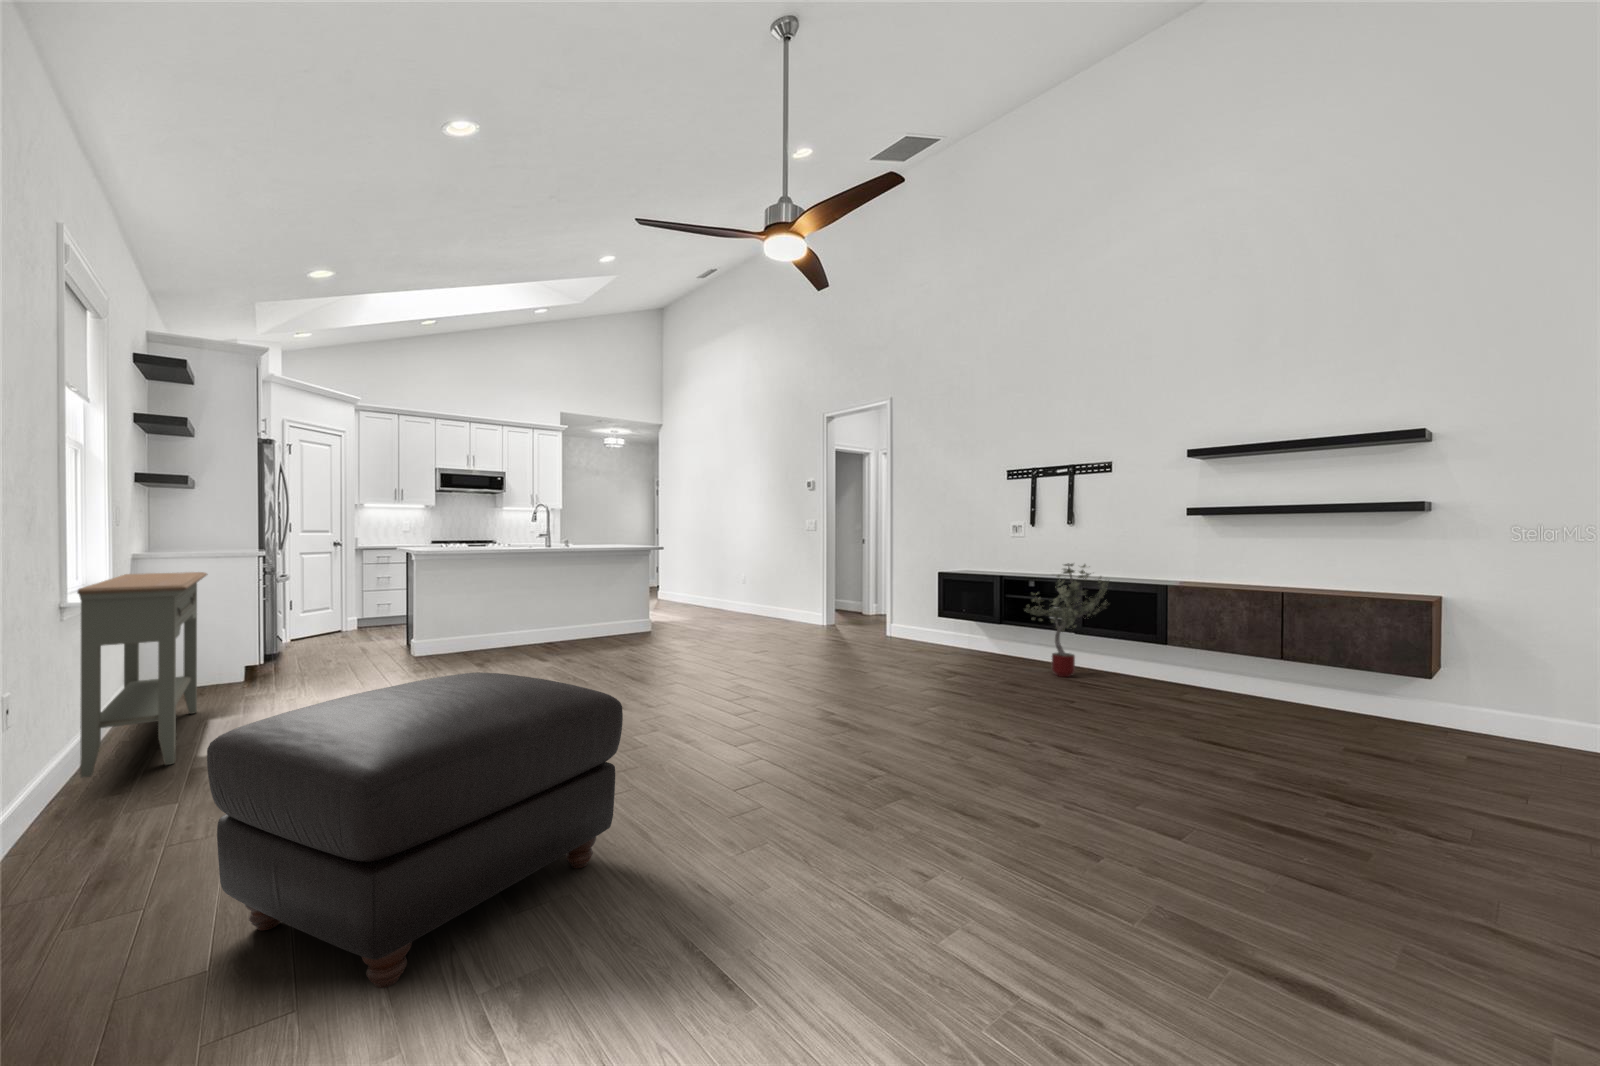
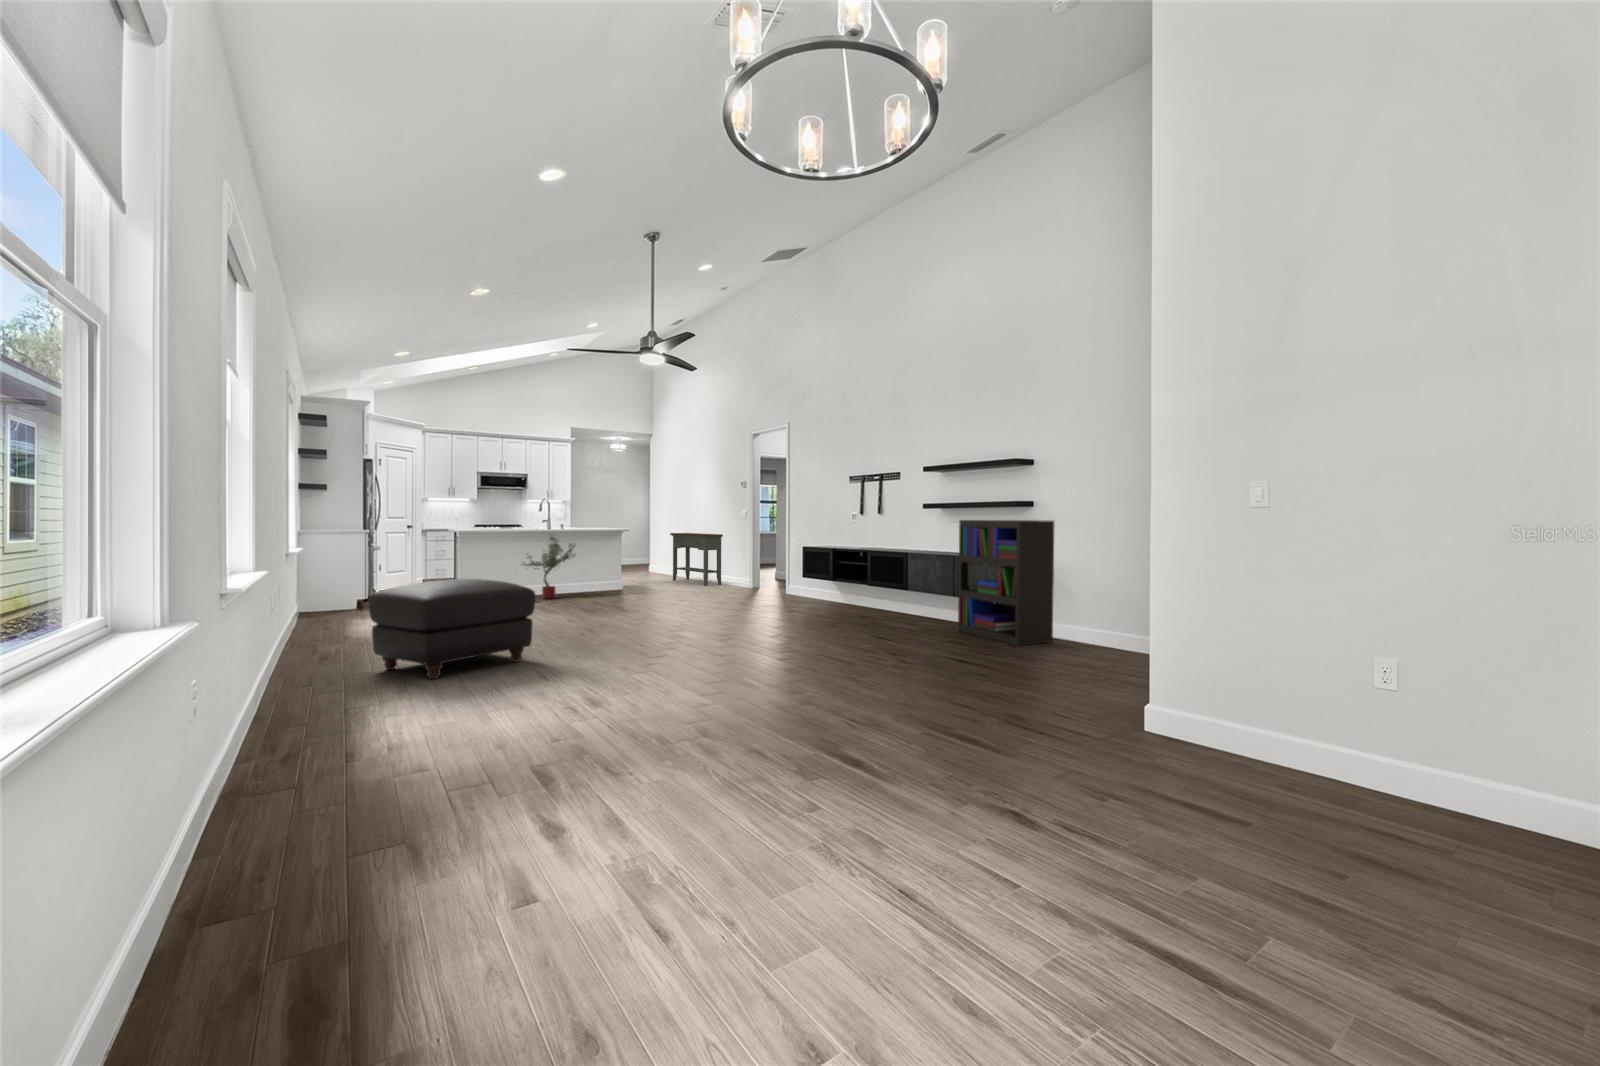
bookshelf: none [1284,536,1504,762] -> present [958,520,1054,645]
potted tree: present [1025,563,1109,677] -> present [522,535,576,599]
console table: present [77,572,207,778] -> present [670,533,723,586]

